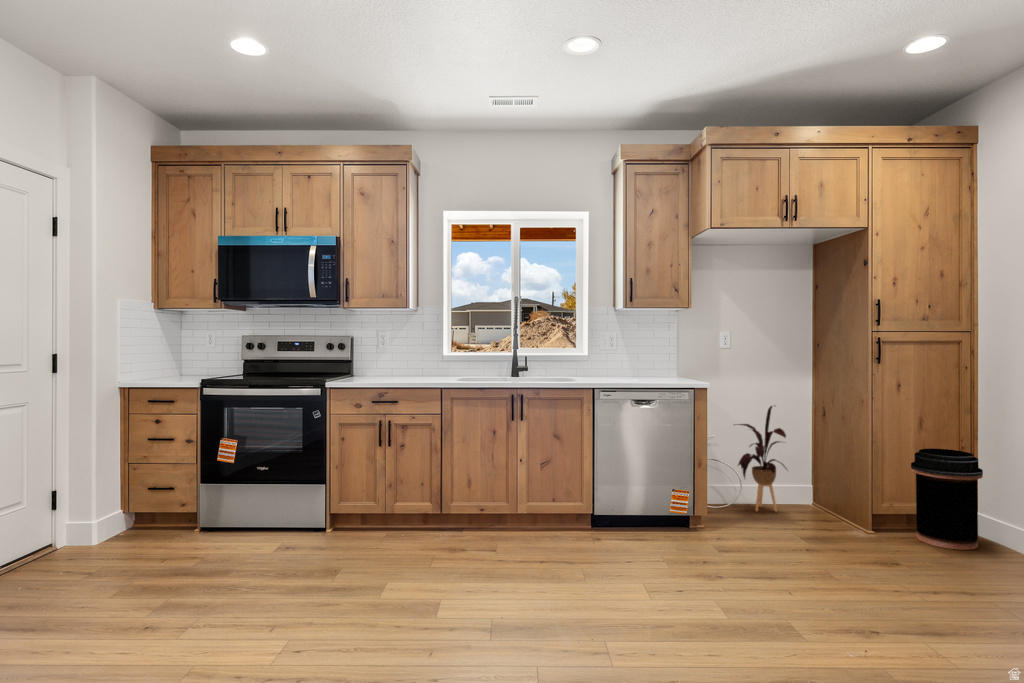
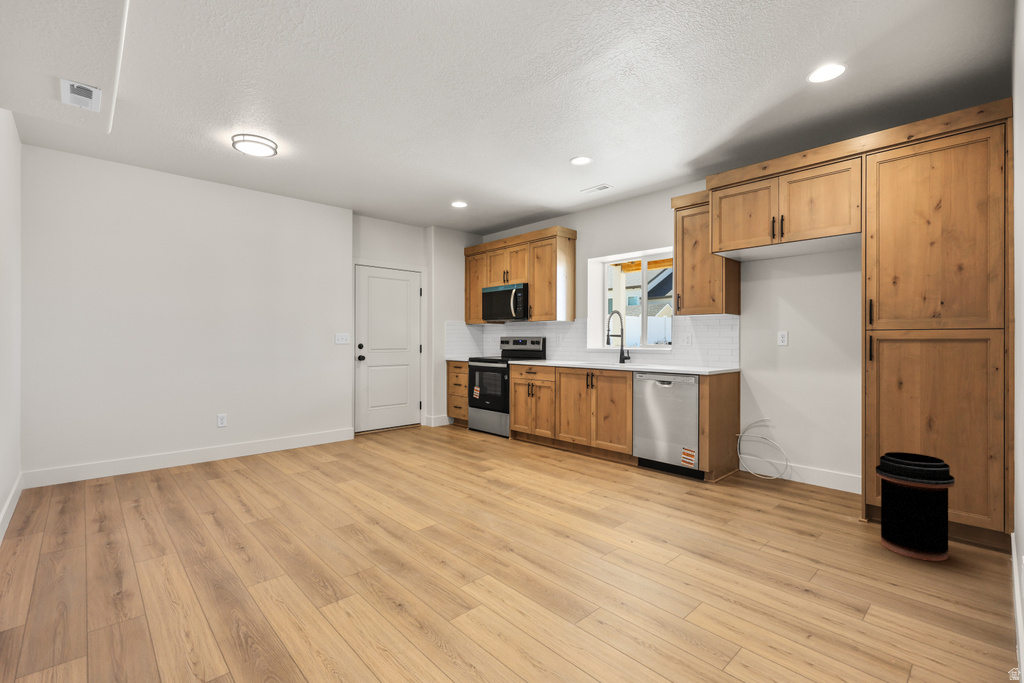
house plant: present [737,406,786,512] -> none [759,398,816,494]

